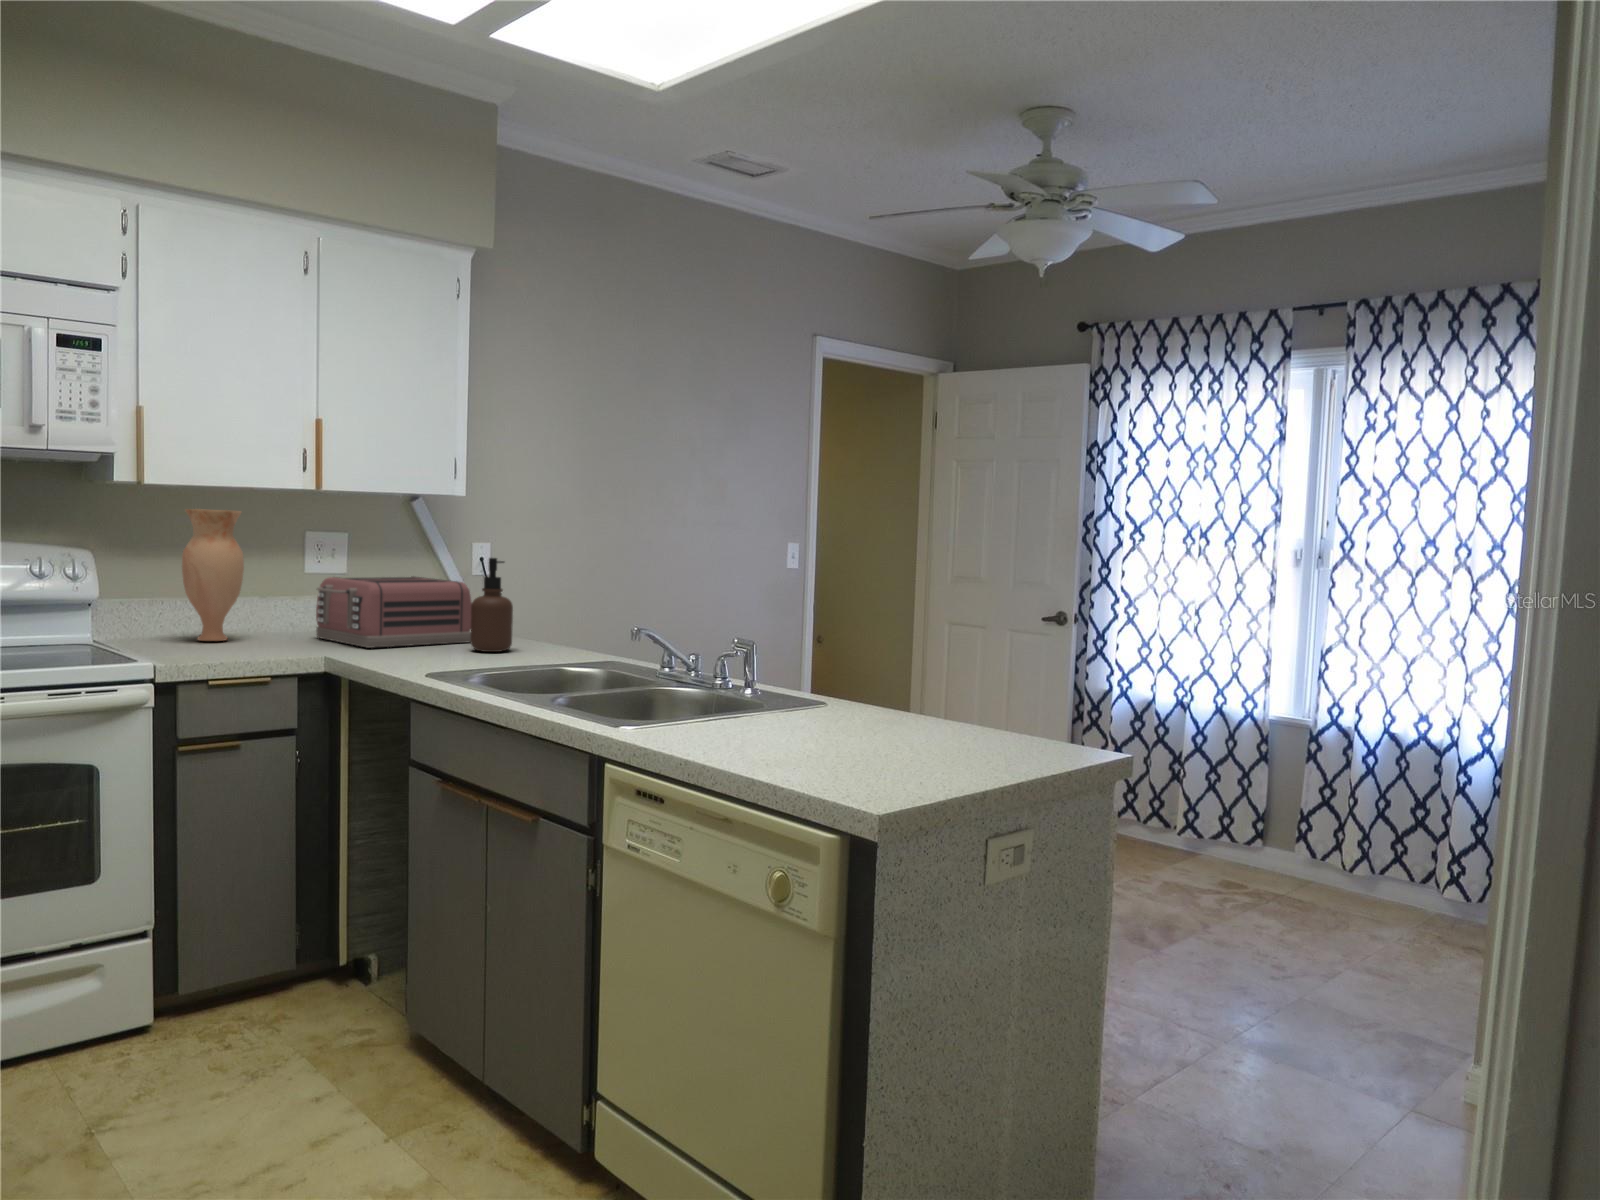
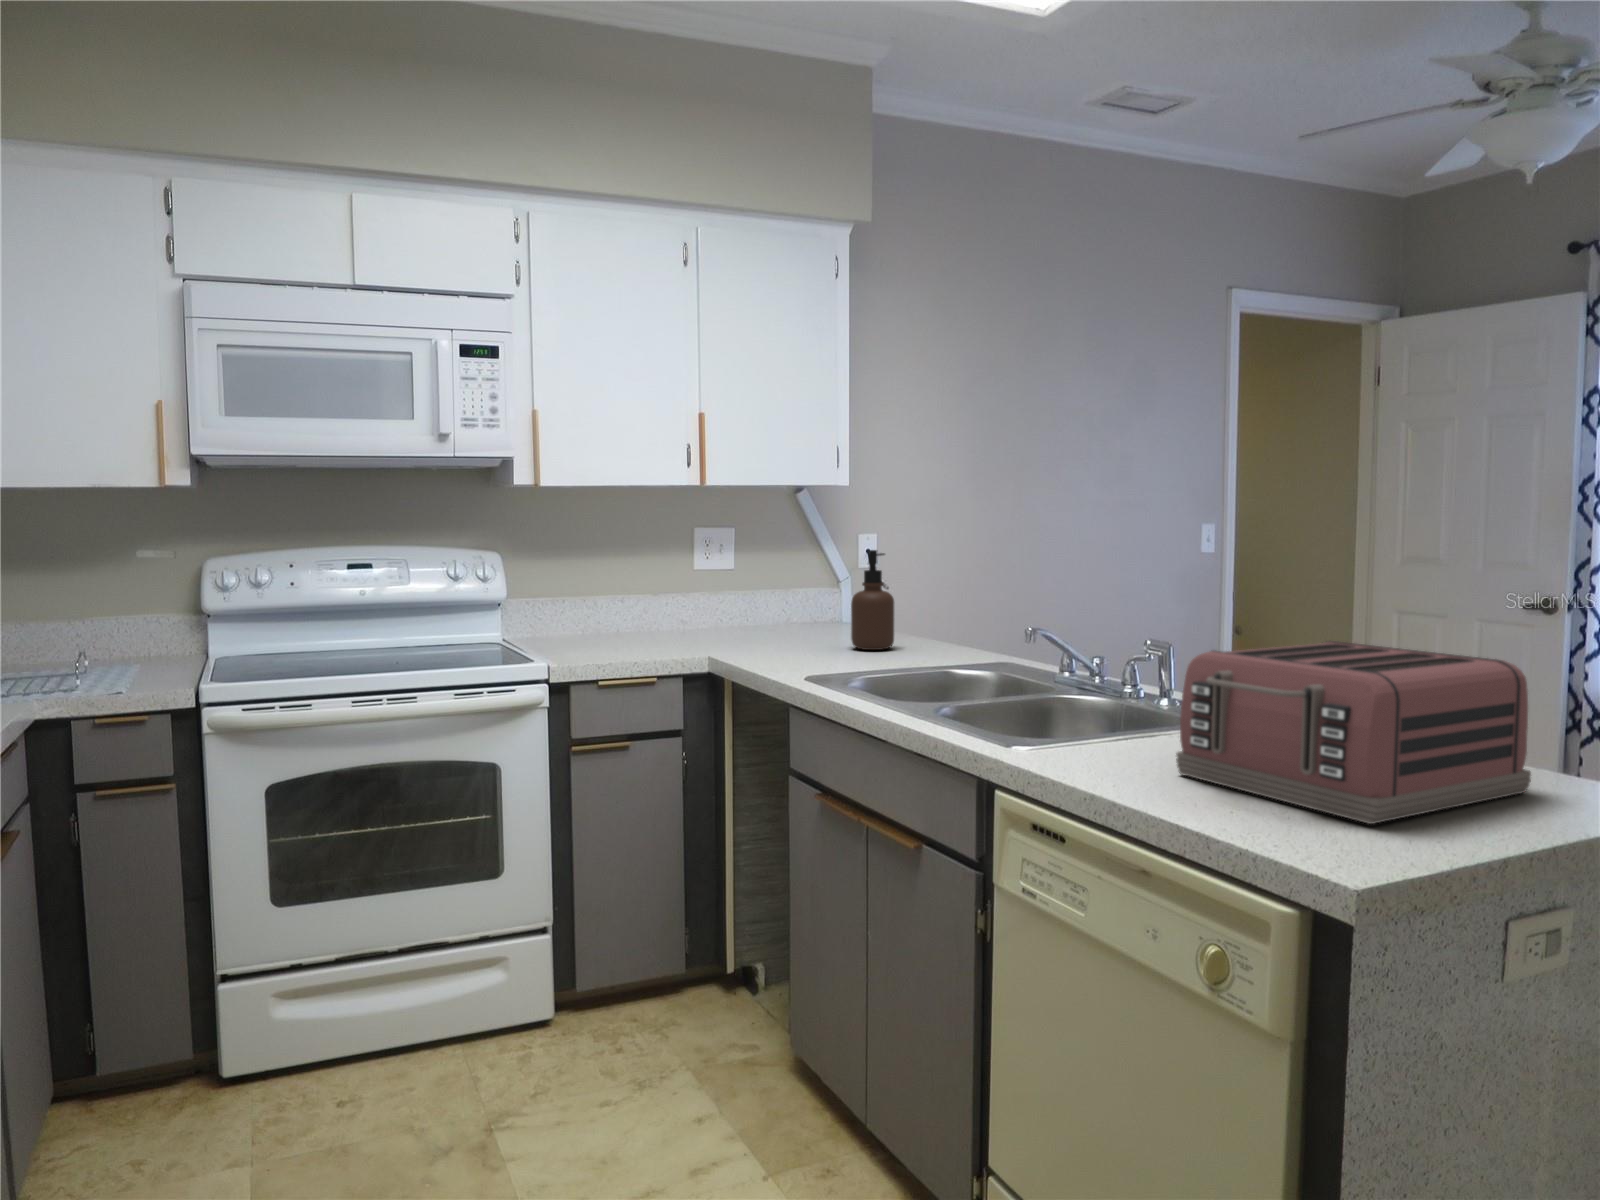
vase: present [182,509,244,641] -> none [580,511,635,640]
toaster: present [316,576,472,648] -> present [1176,641,1531,824]

